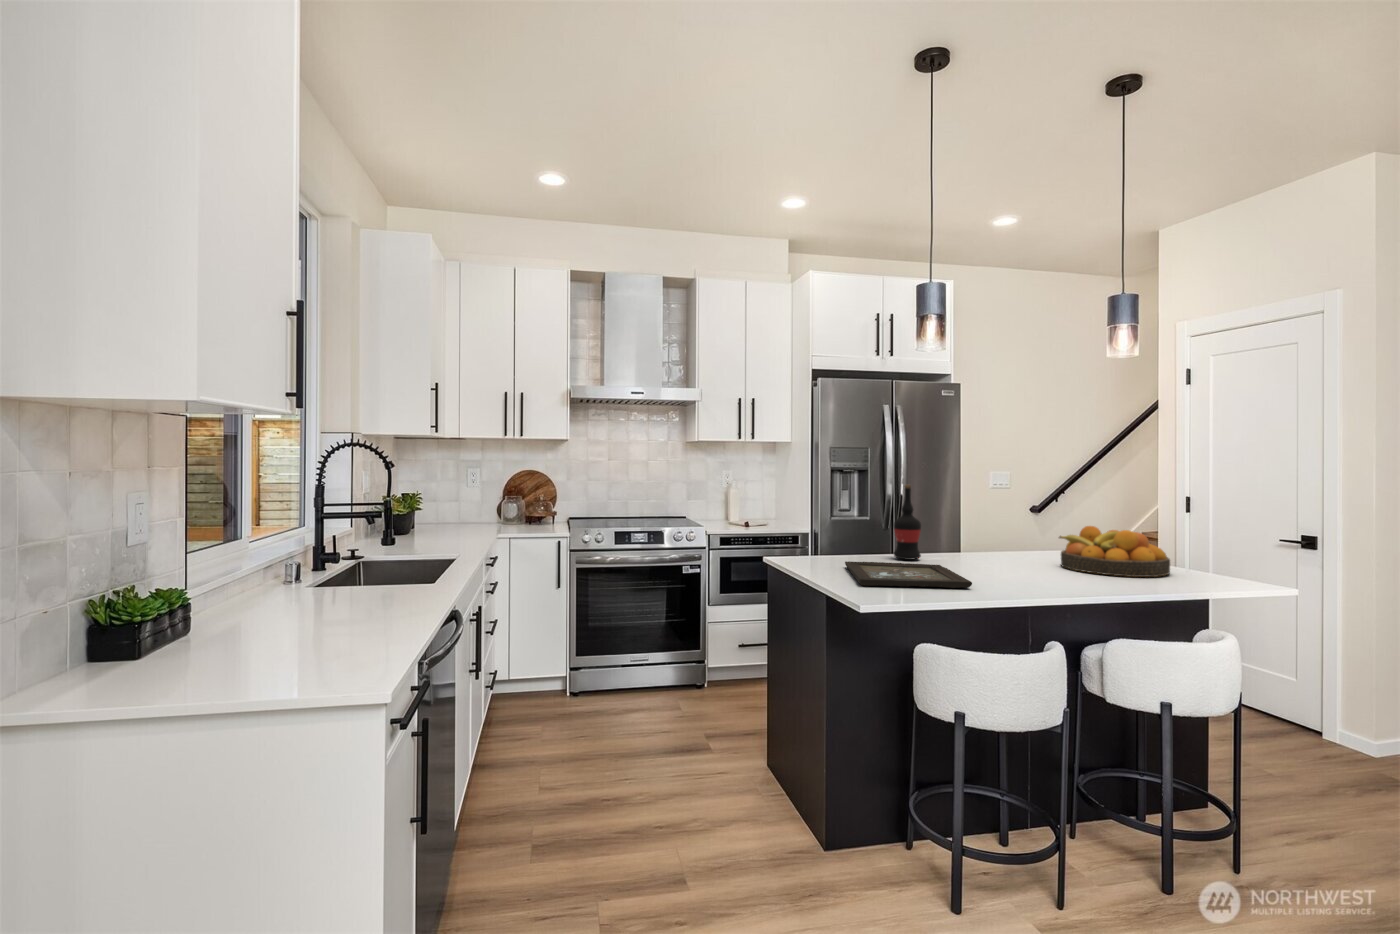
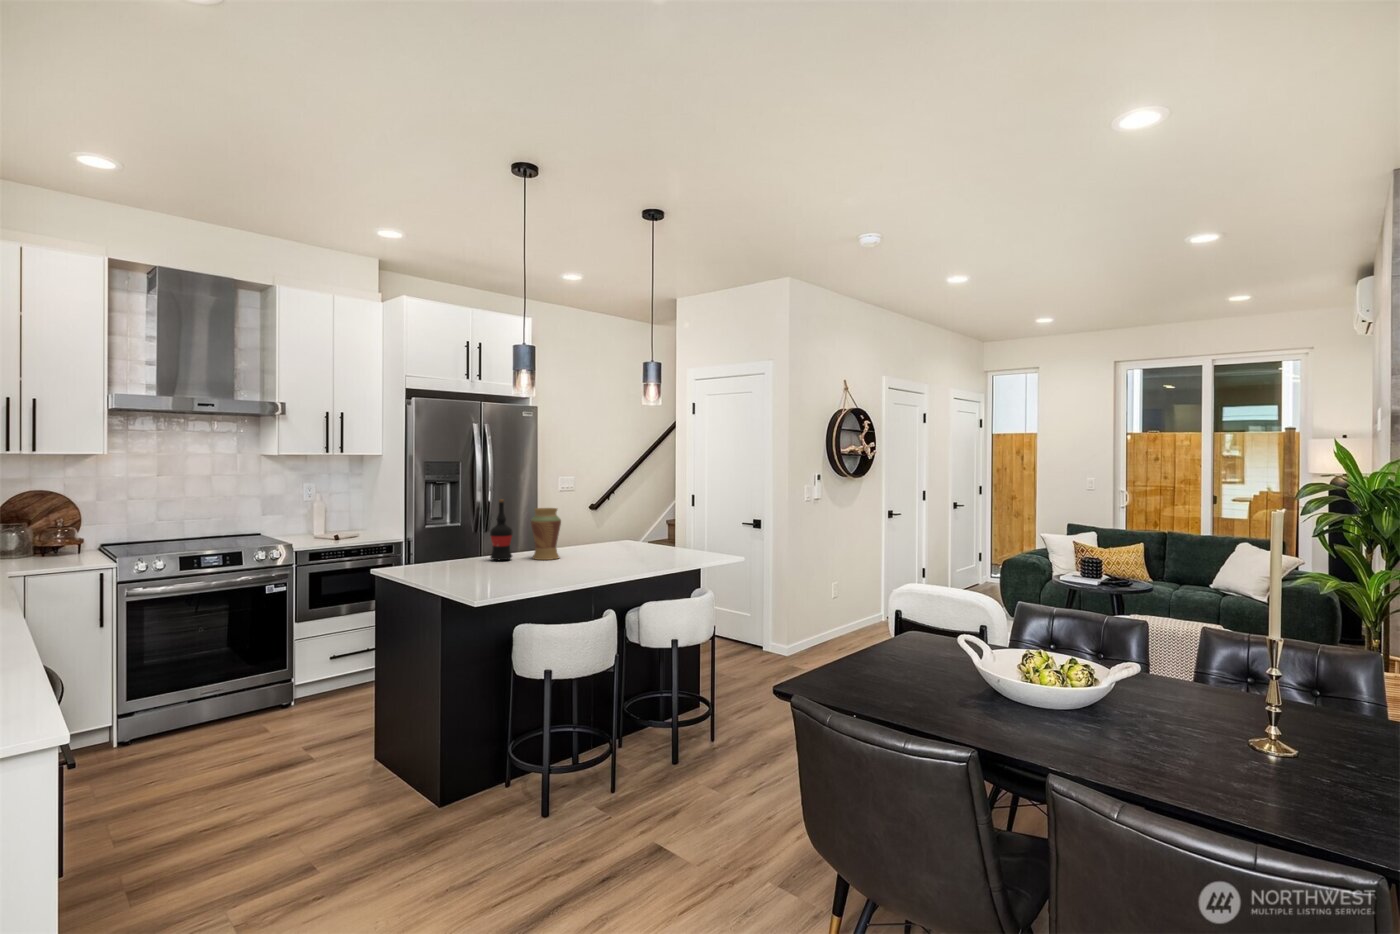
vase: none [945,498,985,564] -> present [531,508,561,560]
fruit bowl: present [1059,526,1170,577] -> none [611,525,679,559]
tray: present [845,561,972,588] -> none [452,563,555,586]

